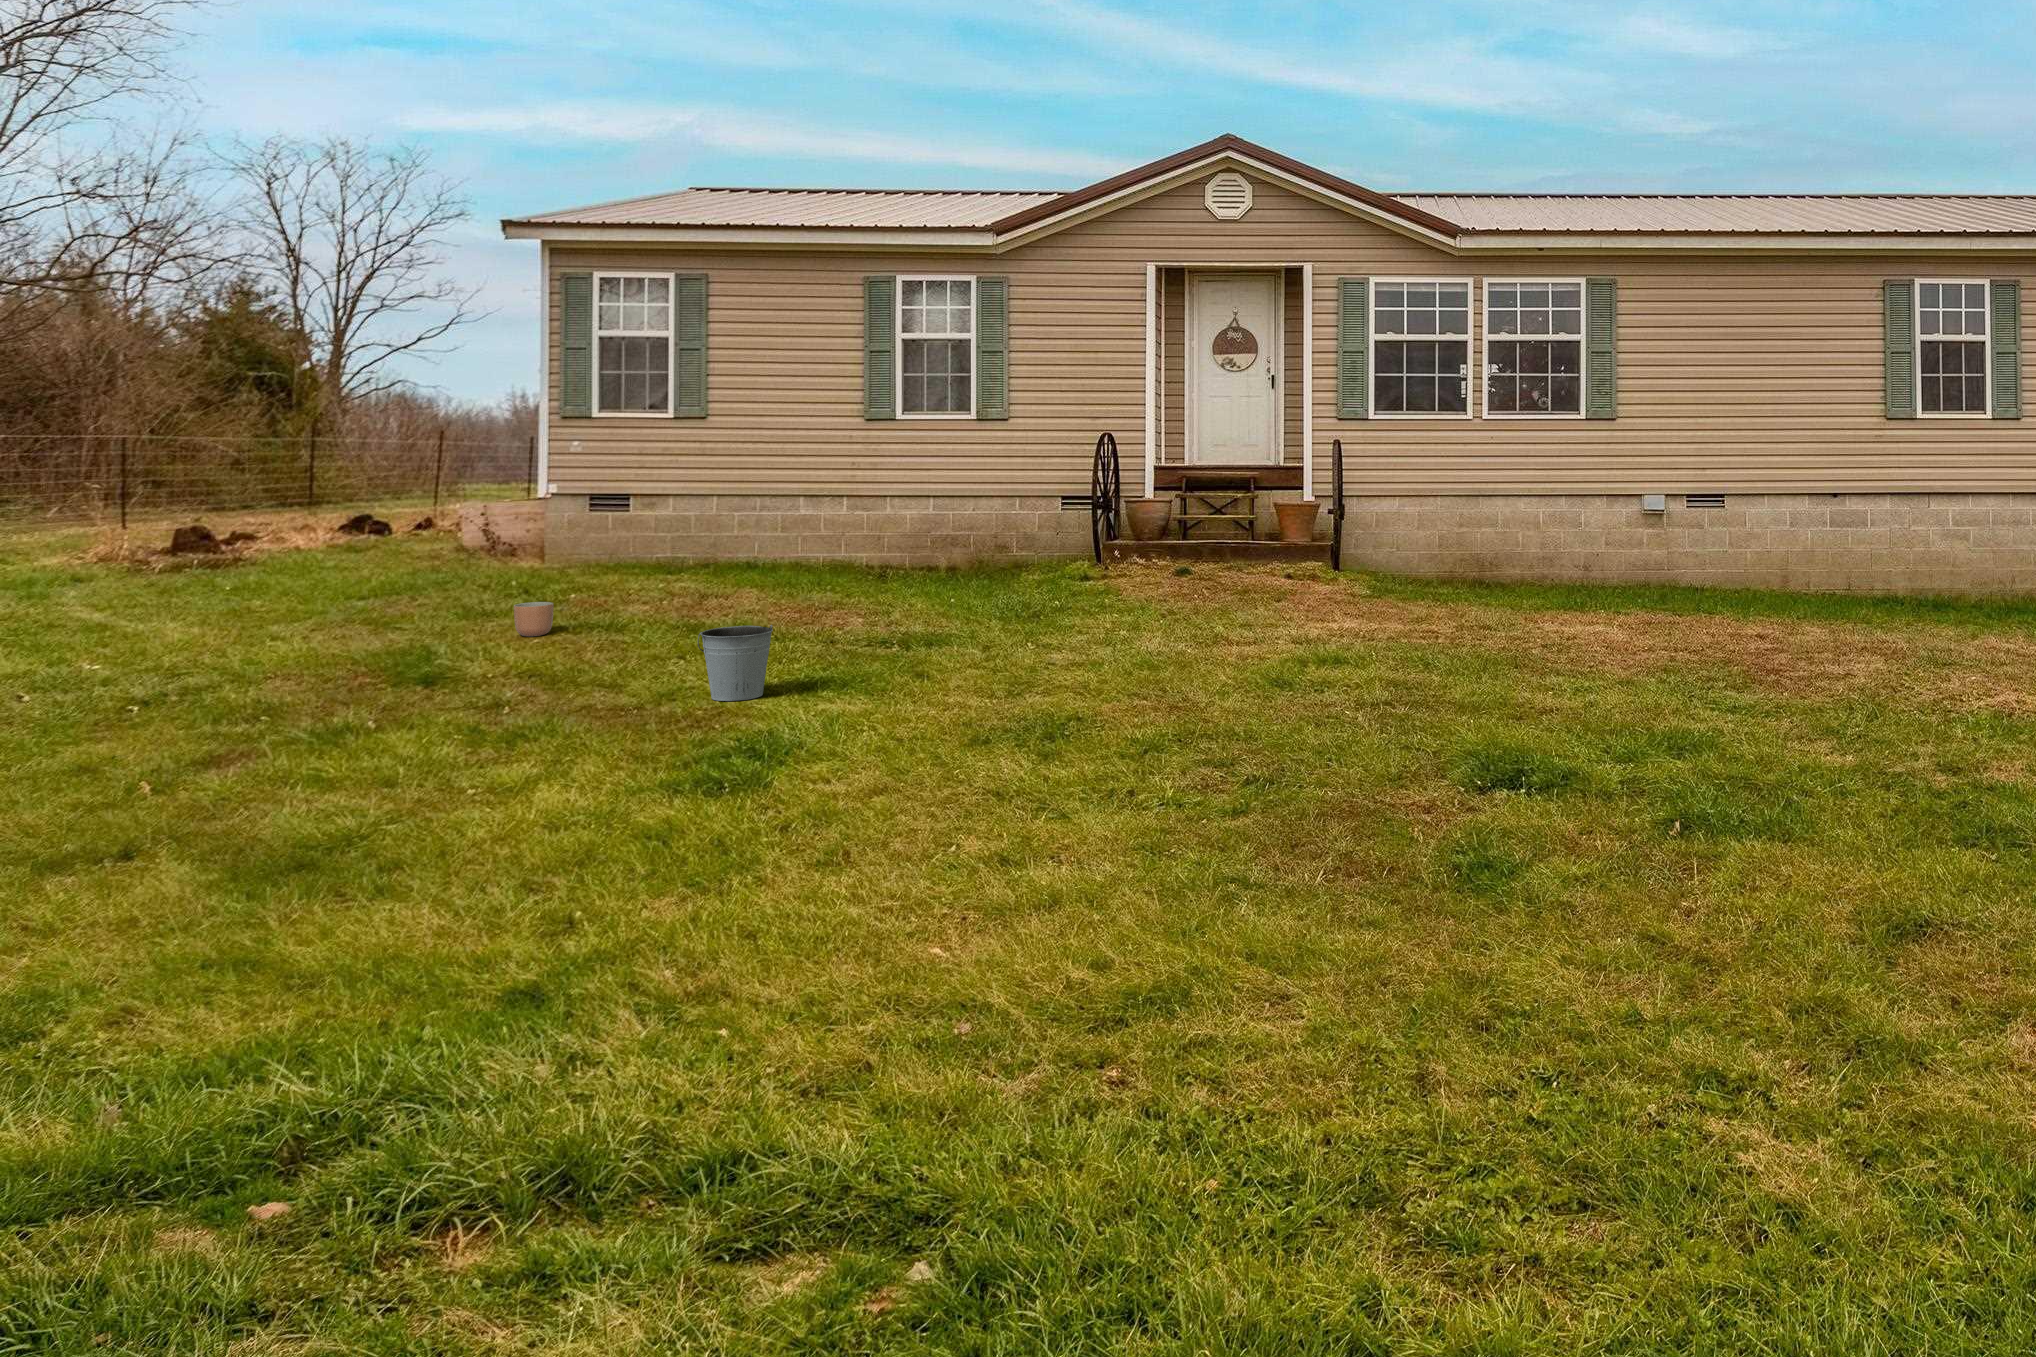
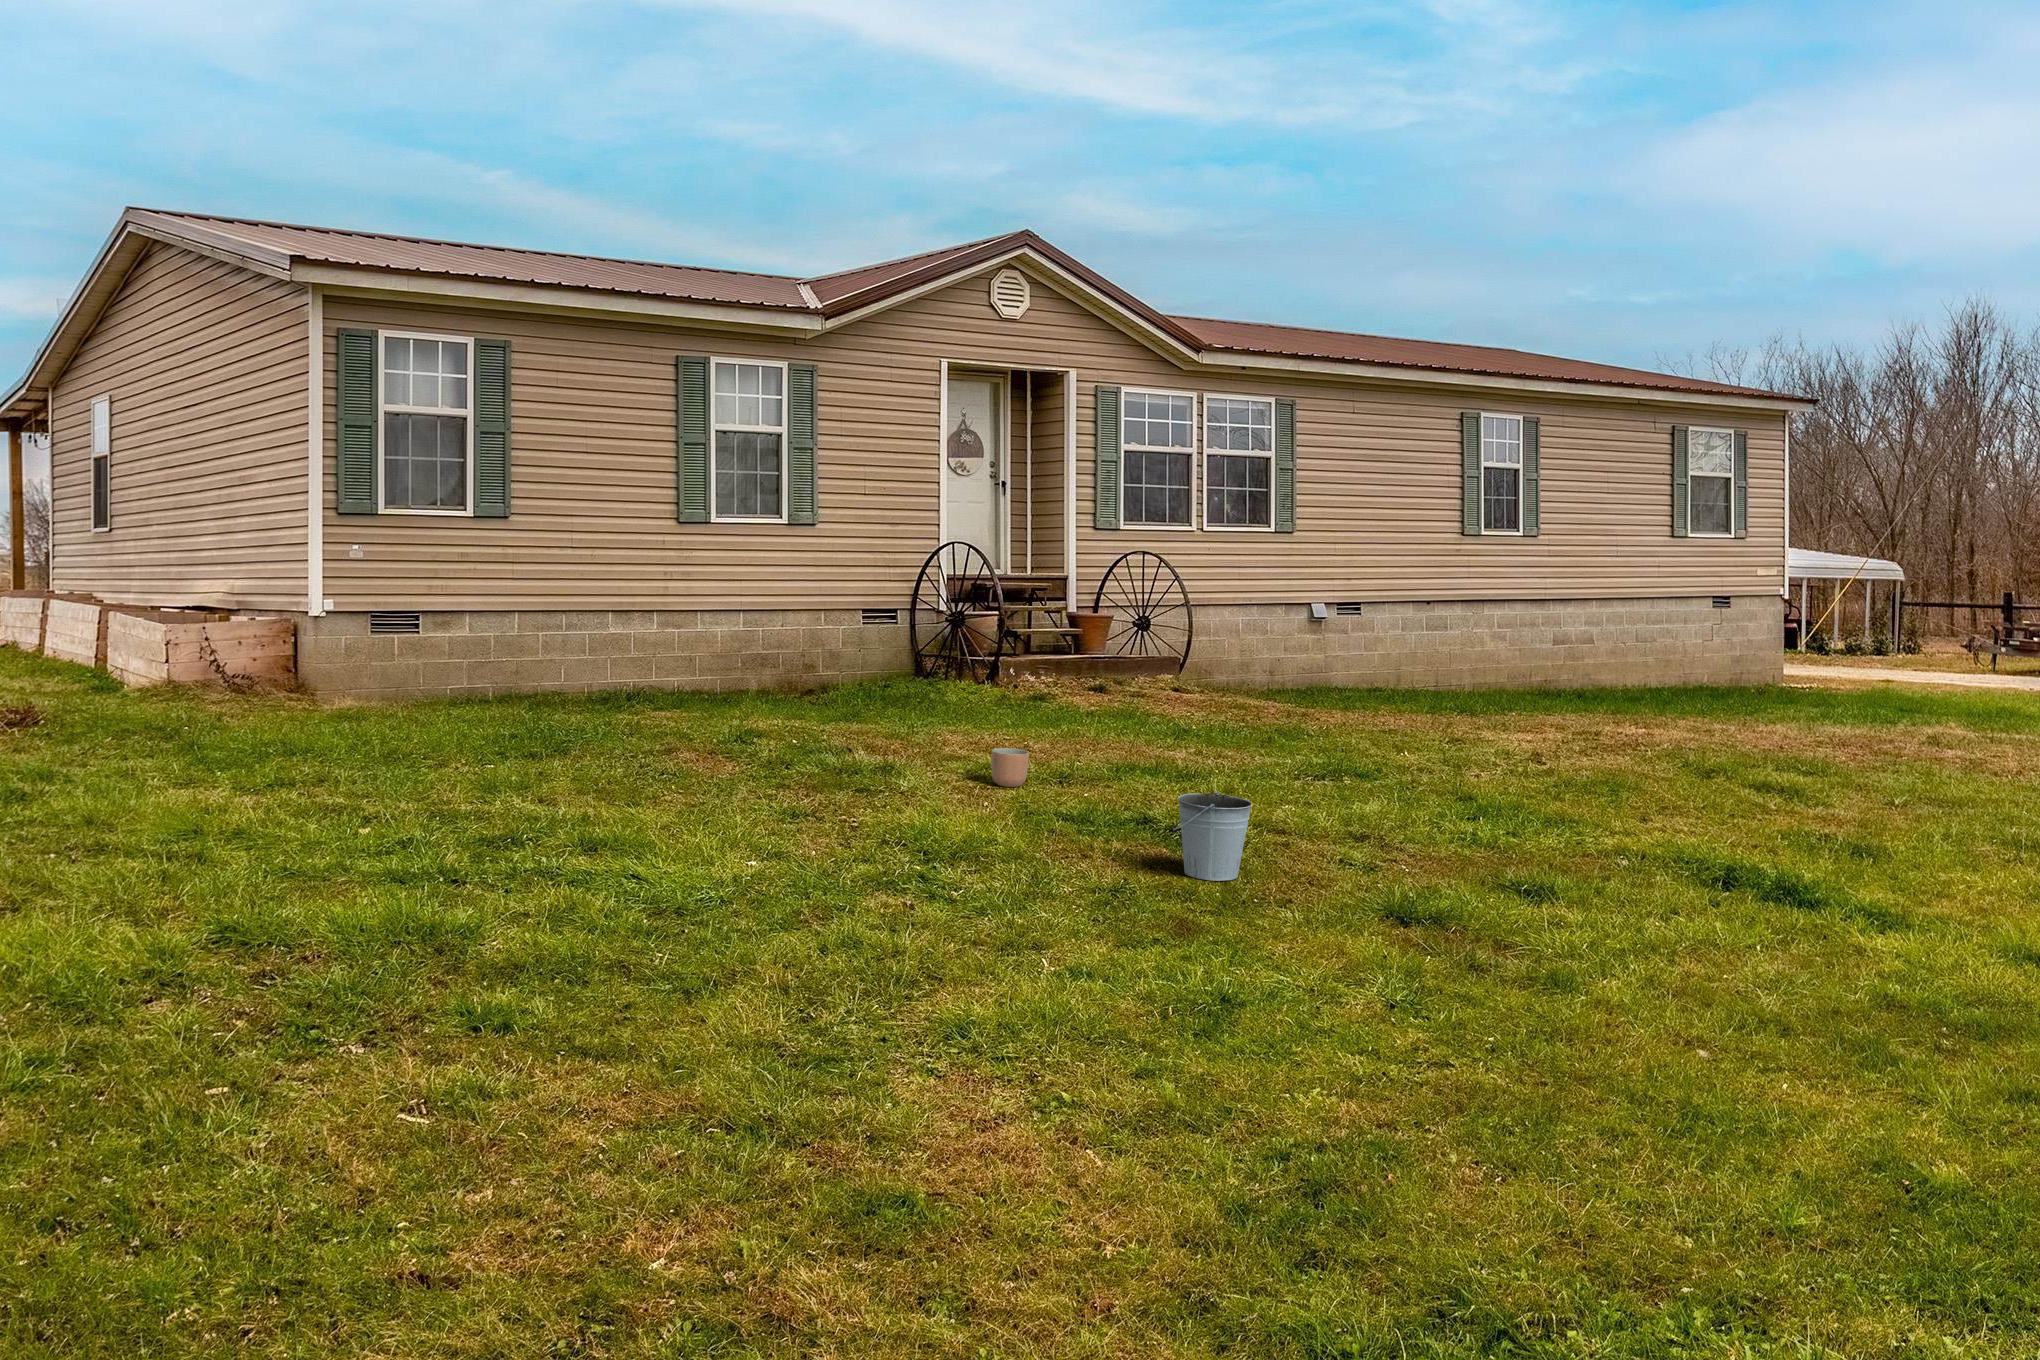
bucket: present [698,625,773,701] -> present [1173,791,1252,881]

